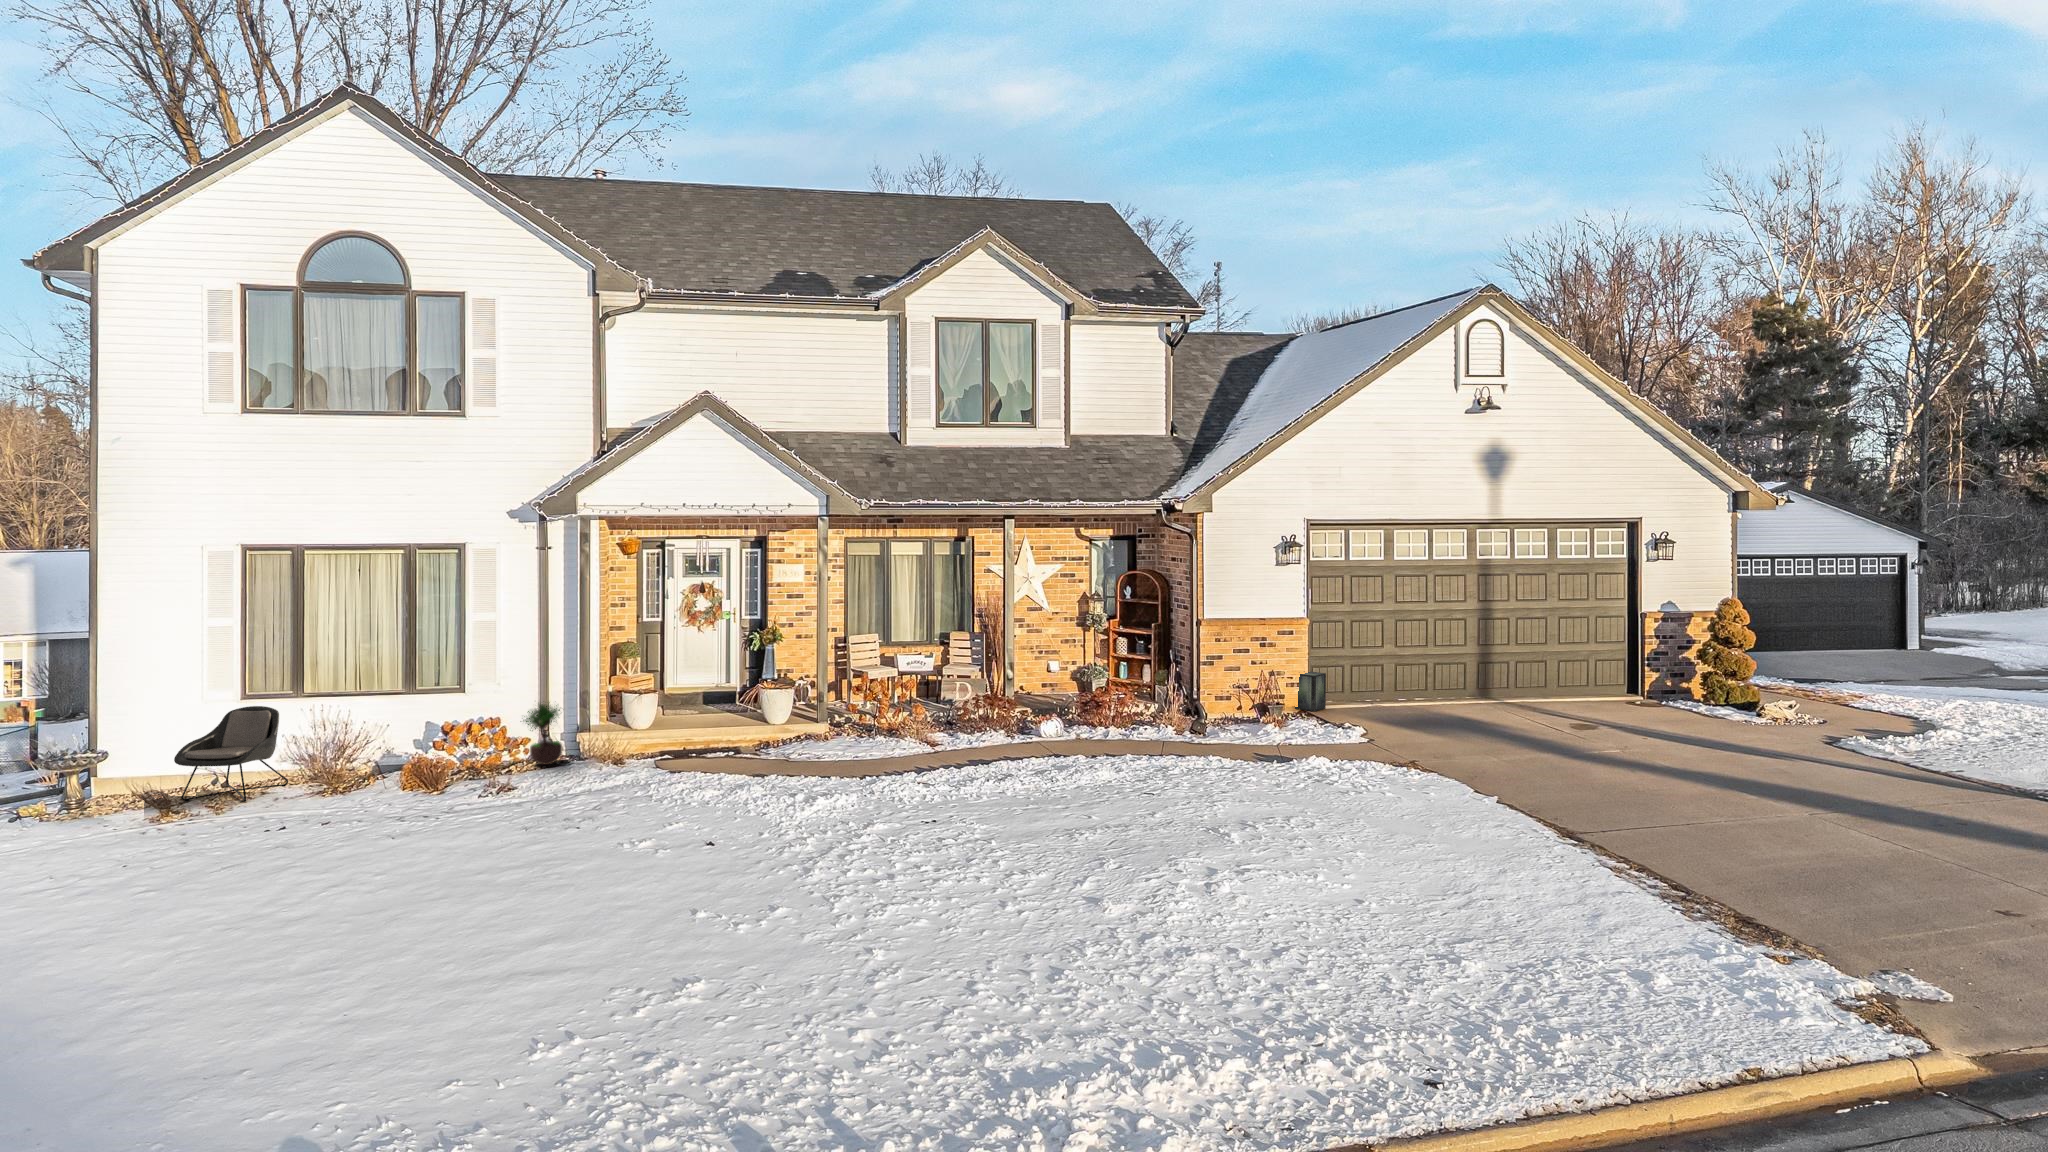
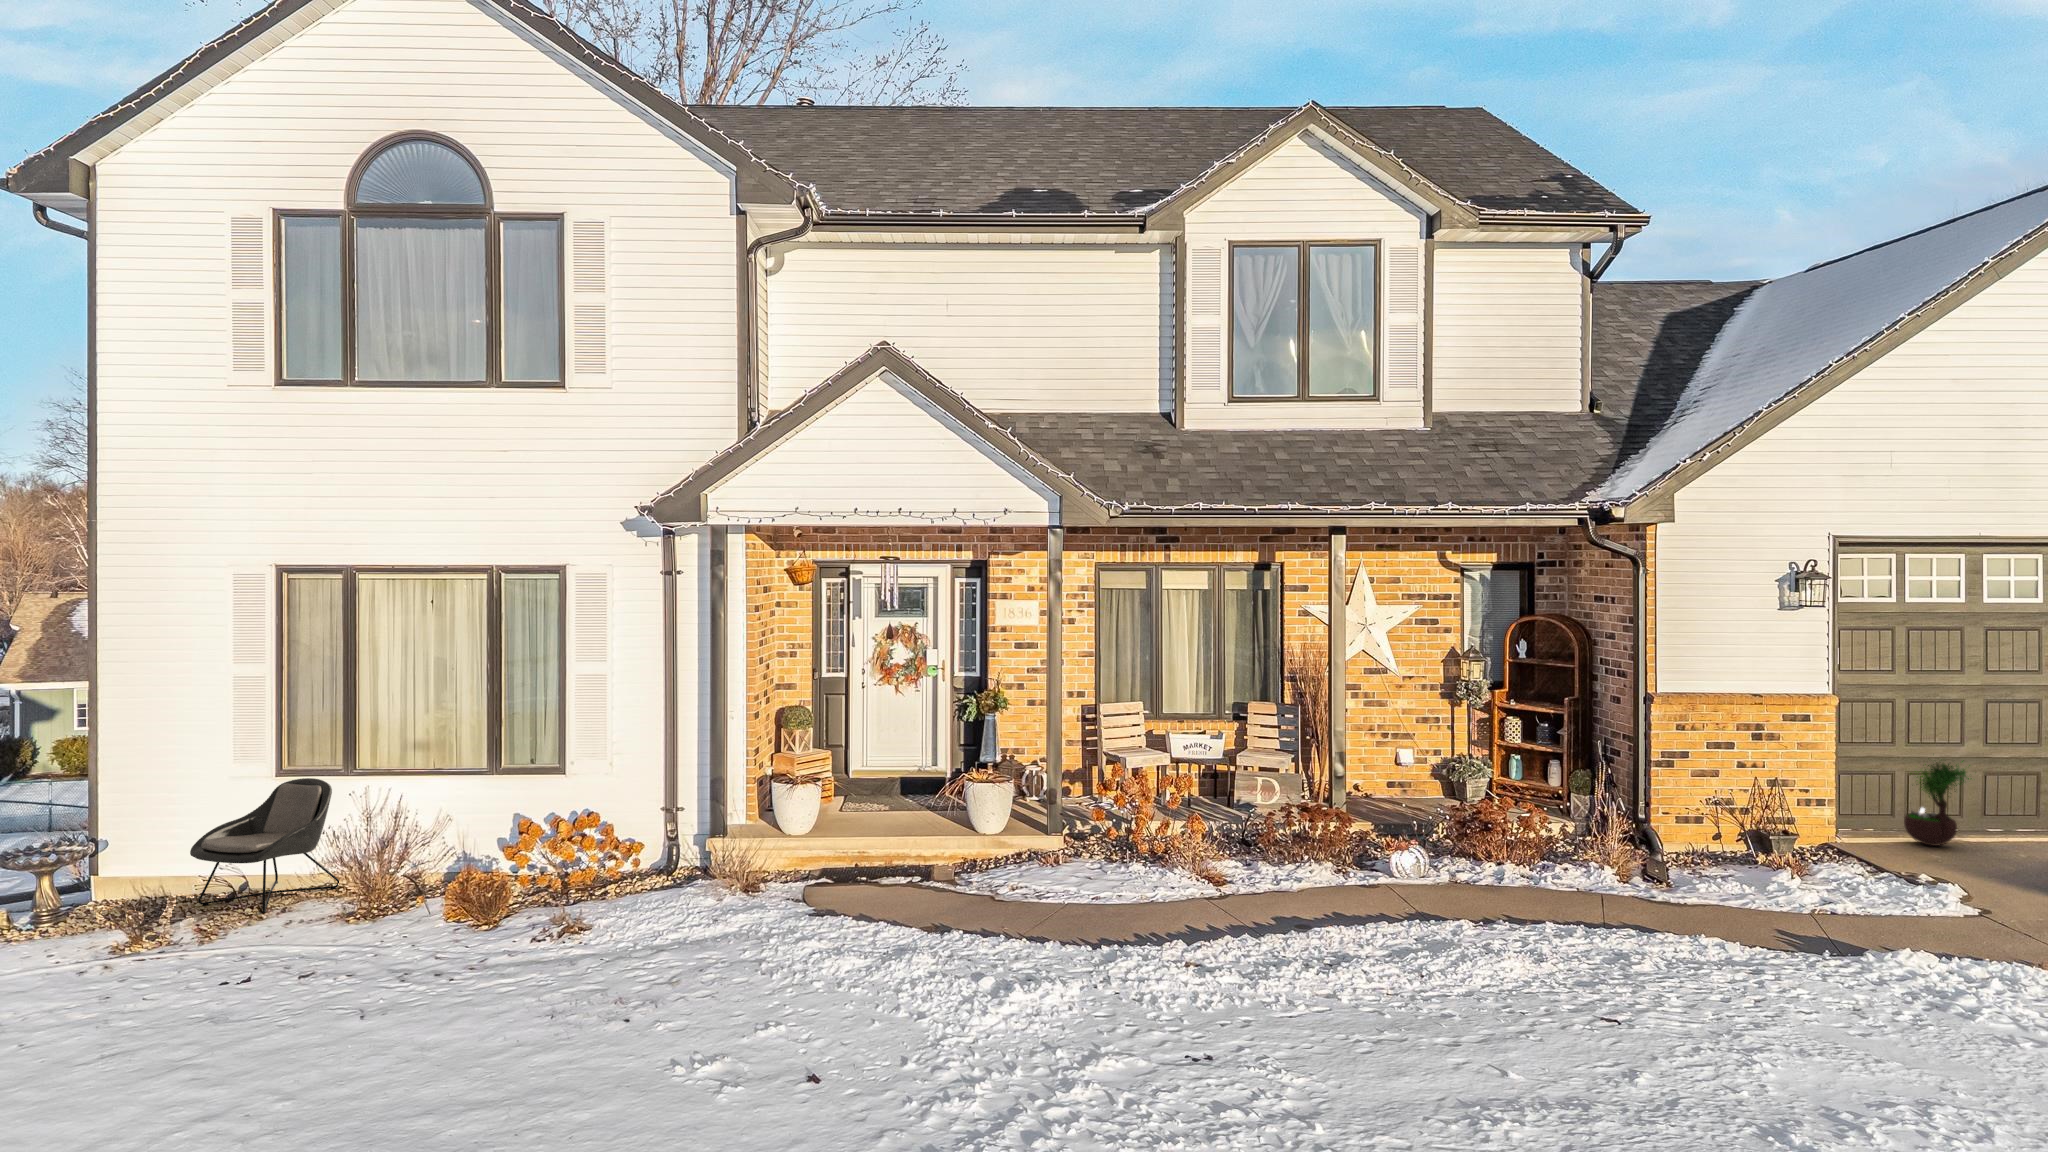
storage box: present [1295,672,1326,712] -> none [1833,785,1894,857]
potted tree: present [523,704,563,765] -> present [1904,759,1970,846]

